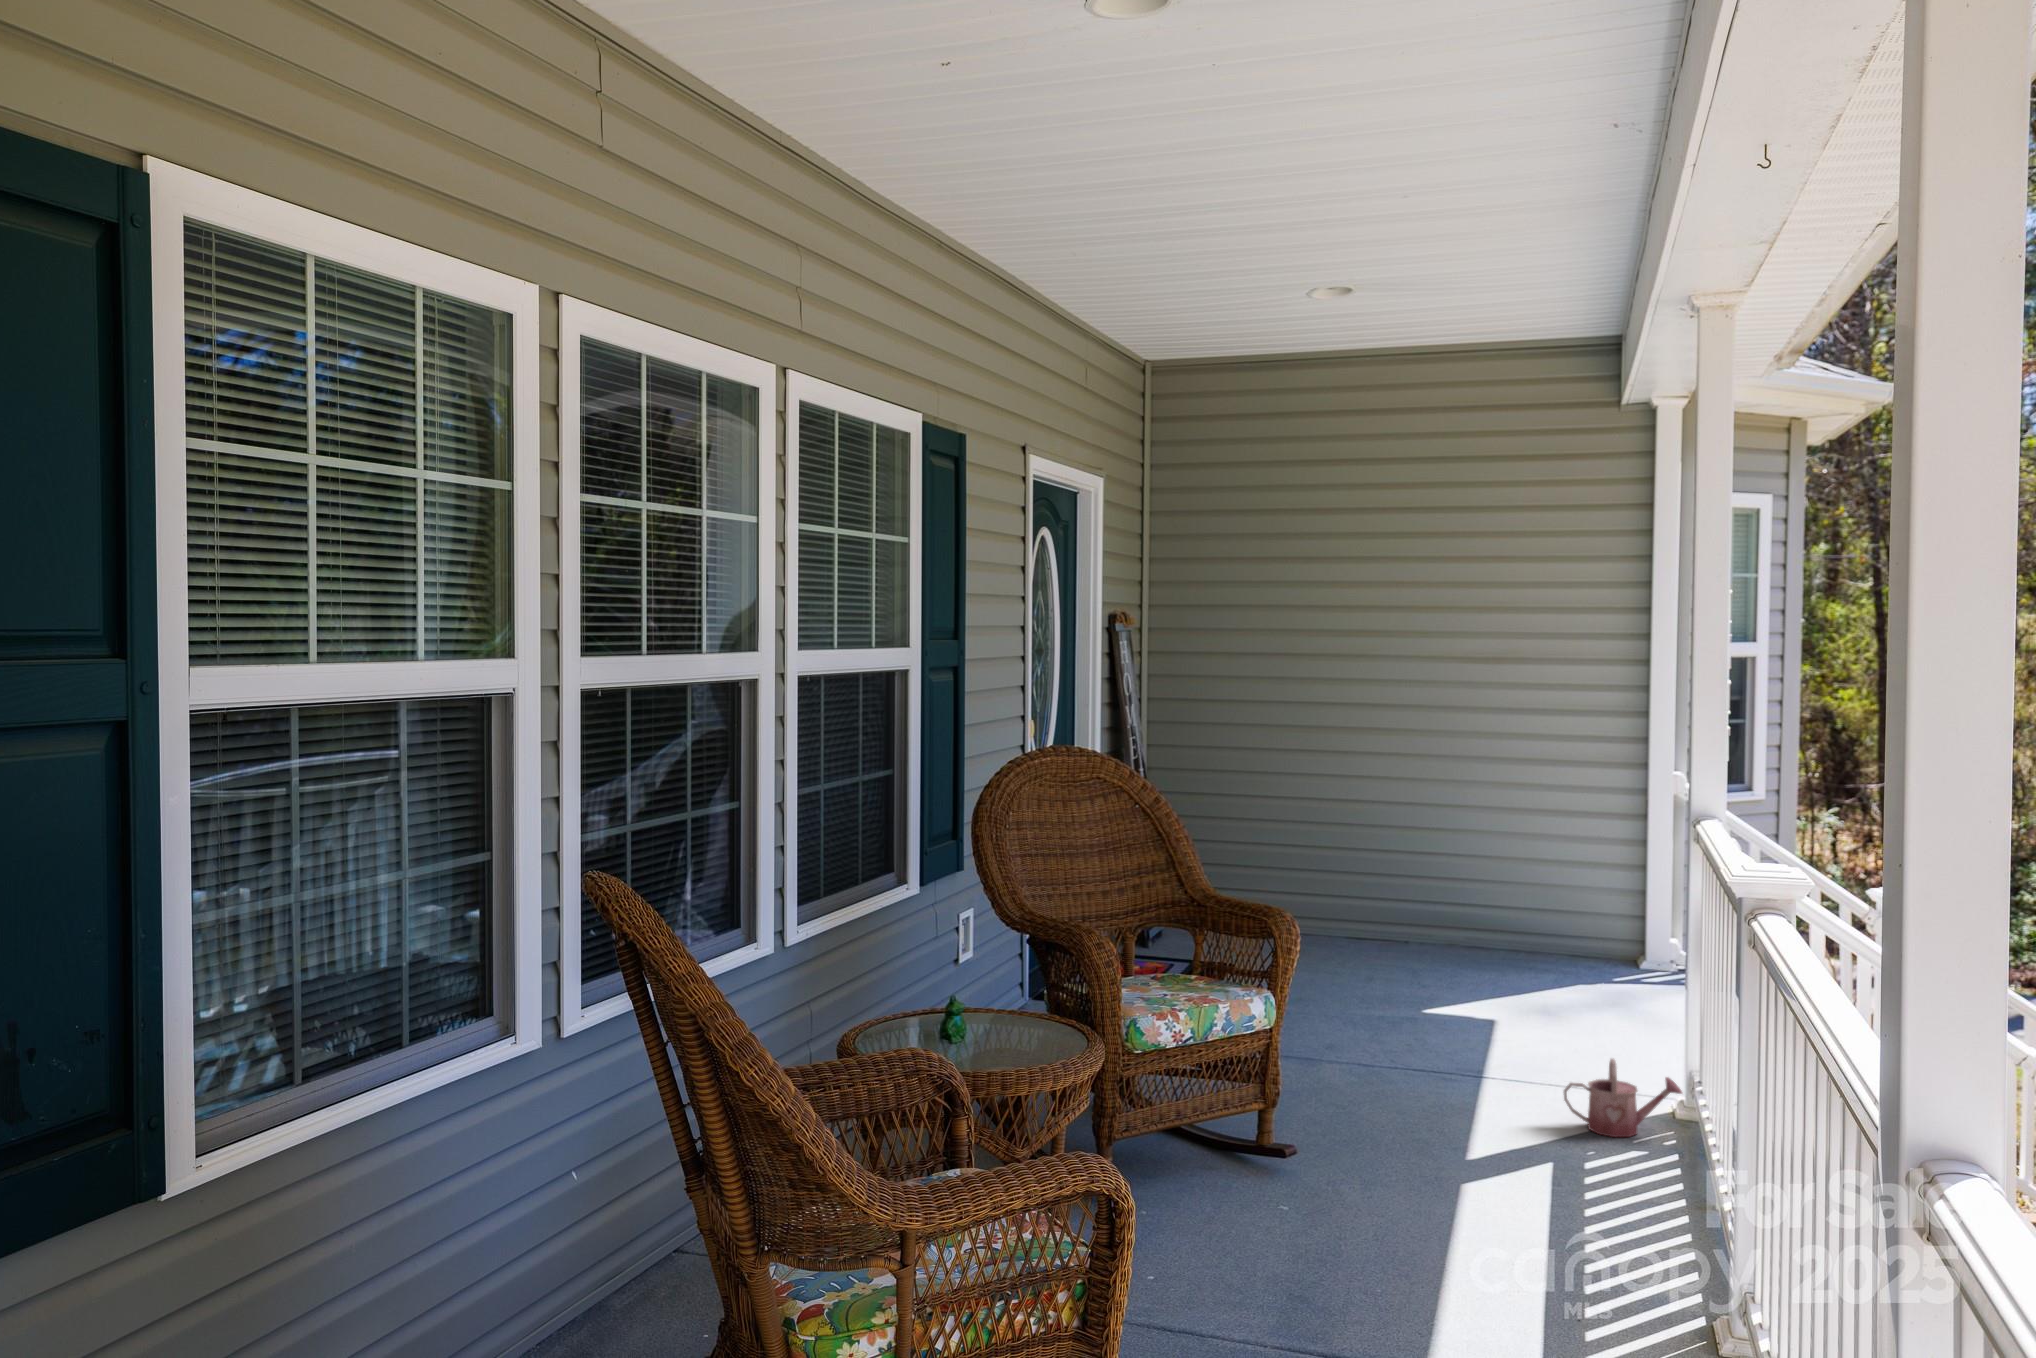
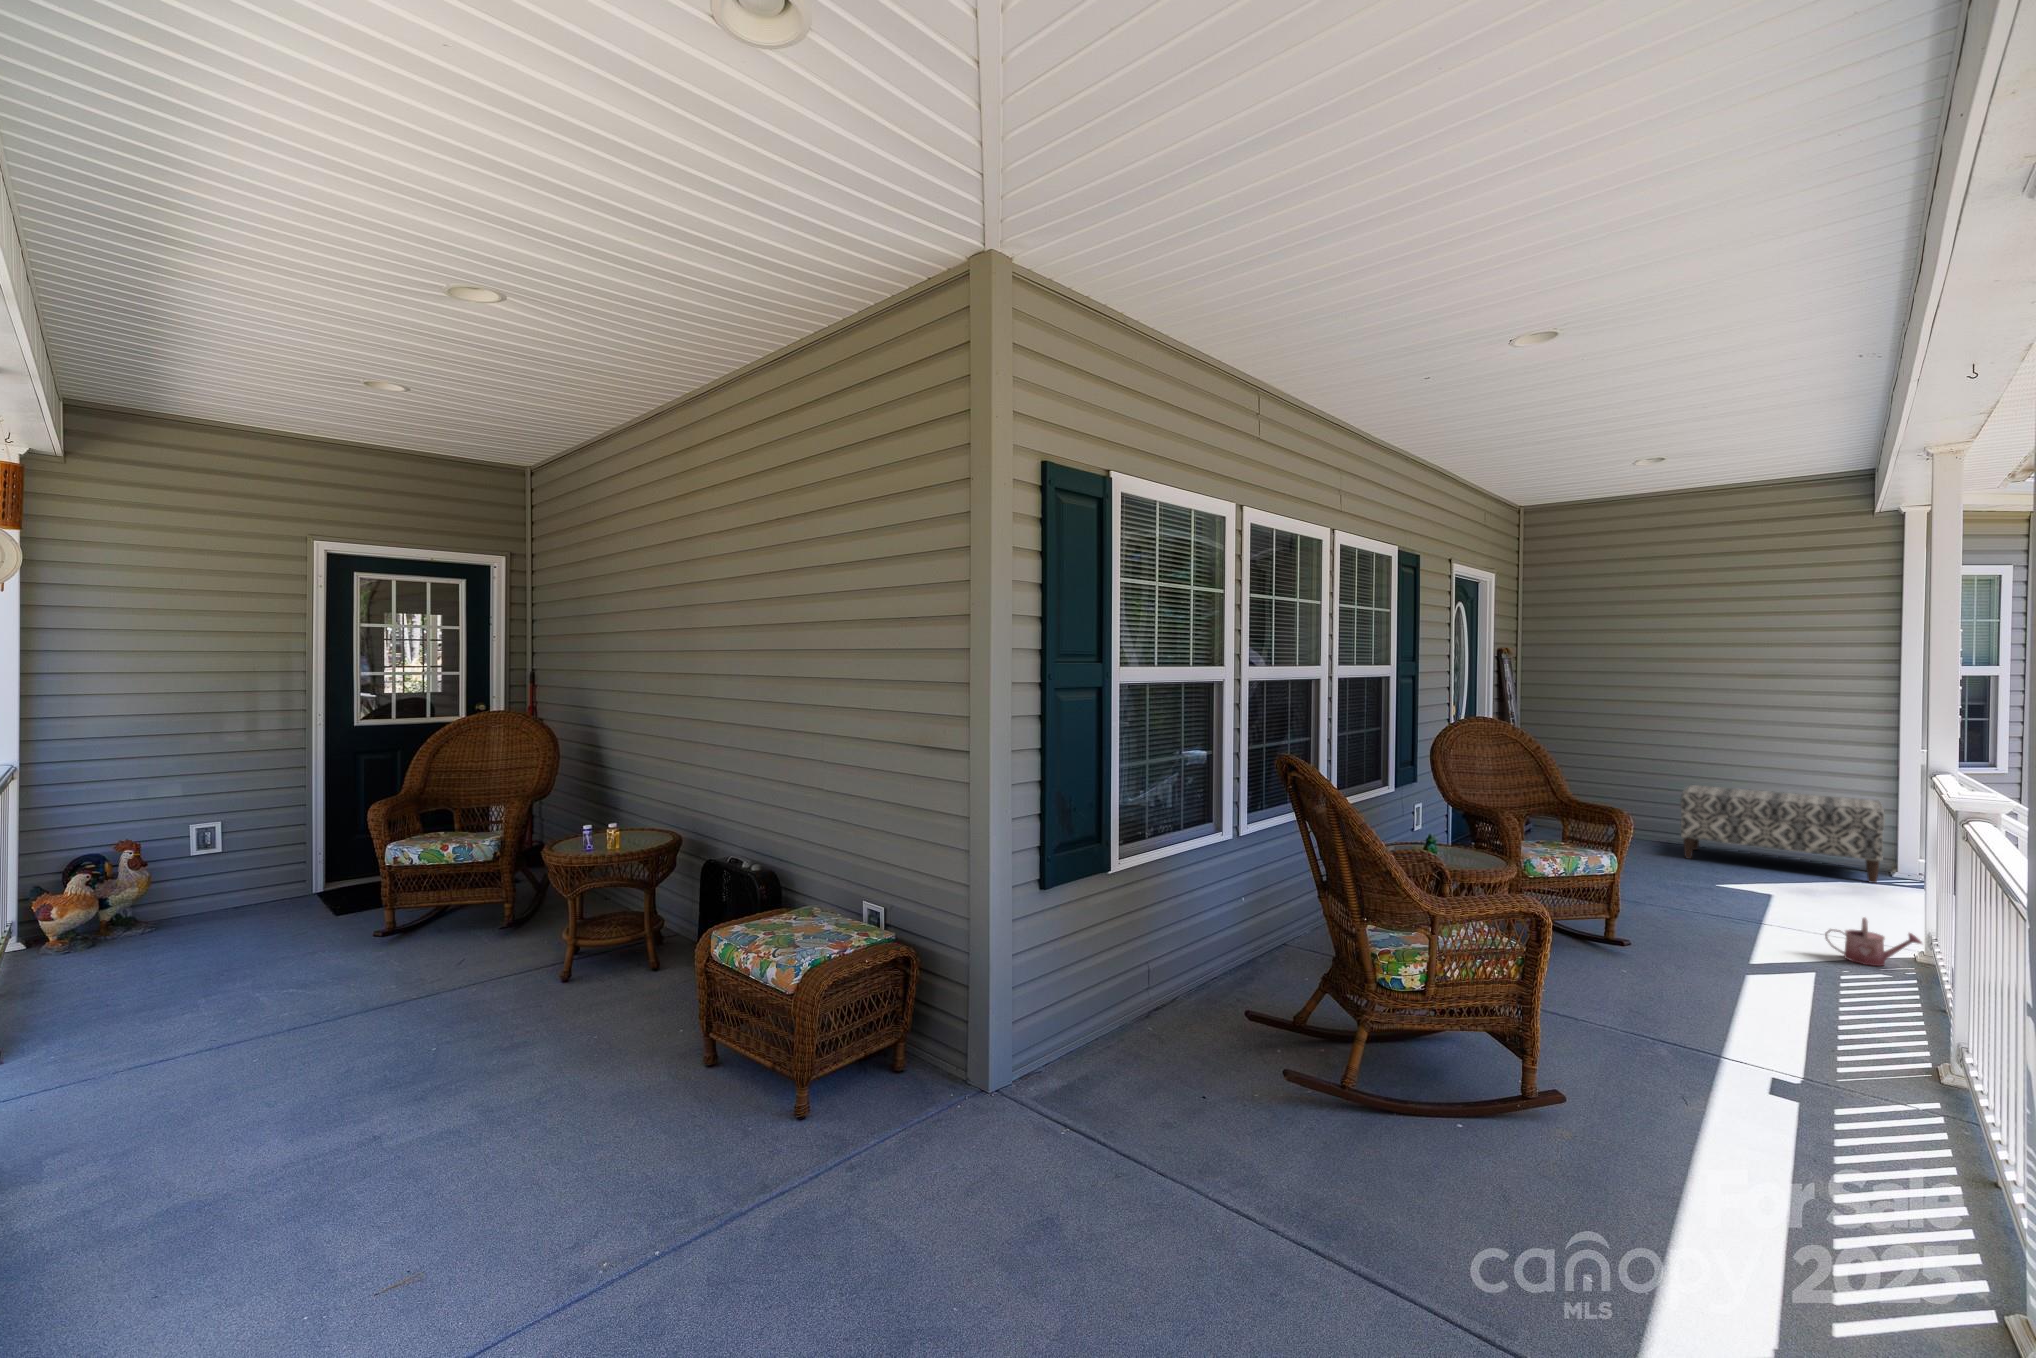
bench: none [1378,841,1628,982] -> present [1680,785,1885,883]

